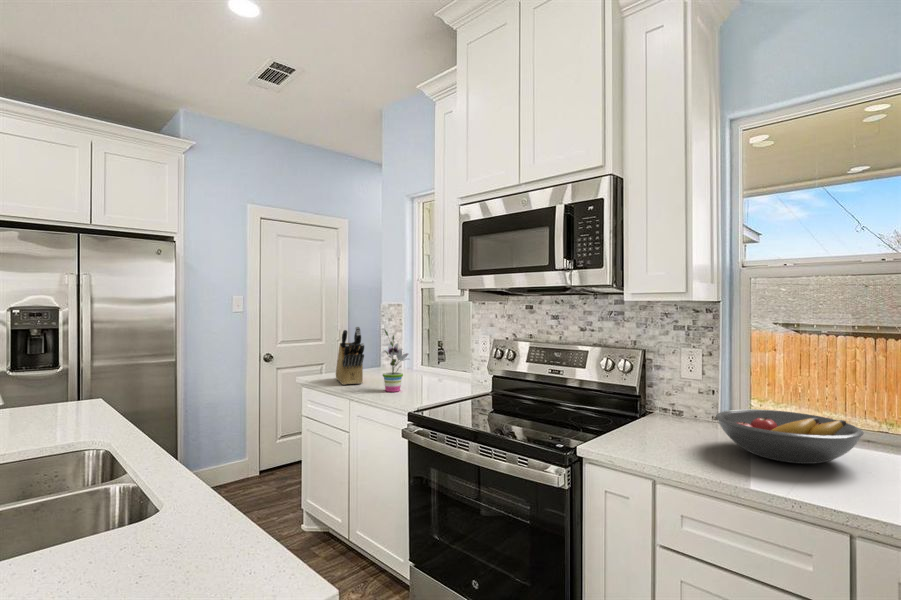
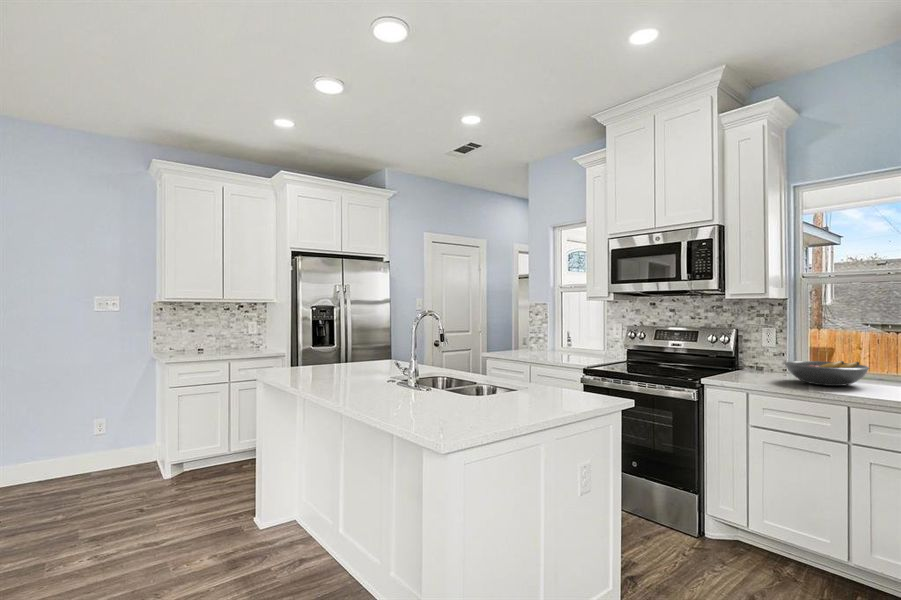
knife block: present [336,327,364,385] -> none [509,318,536,357]
potted plant: present [383,330,408,392] -> none [552,320,569,360]

